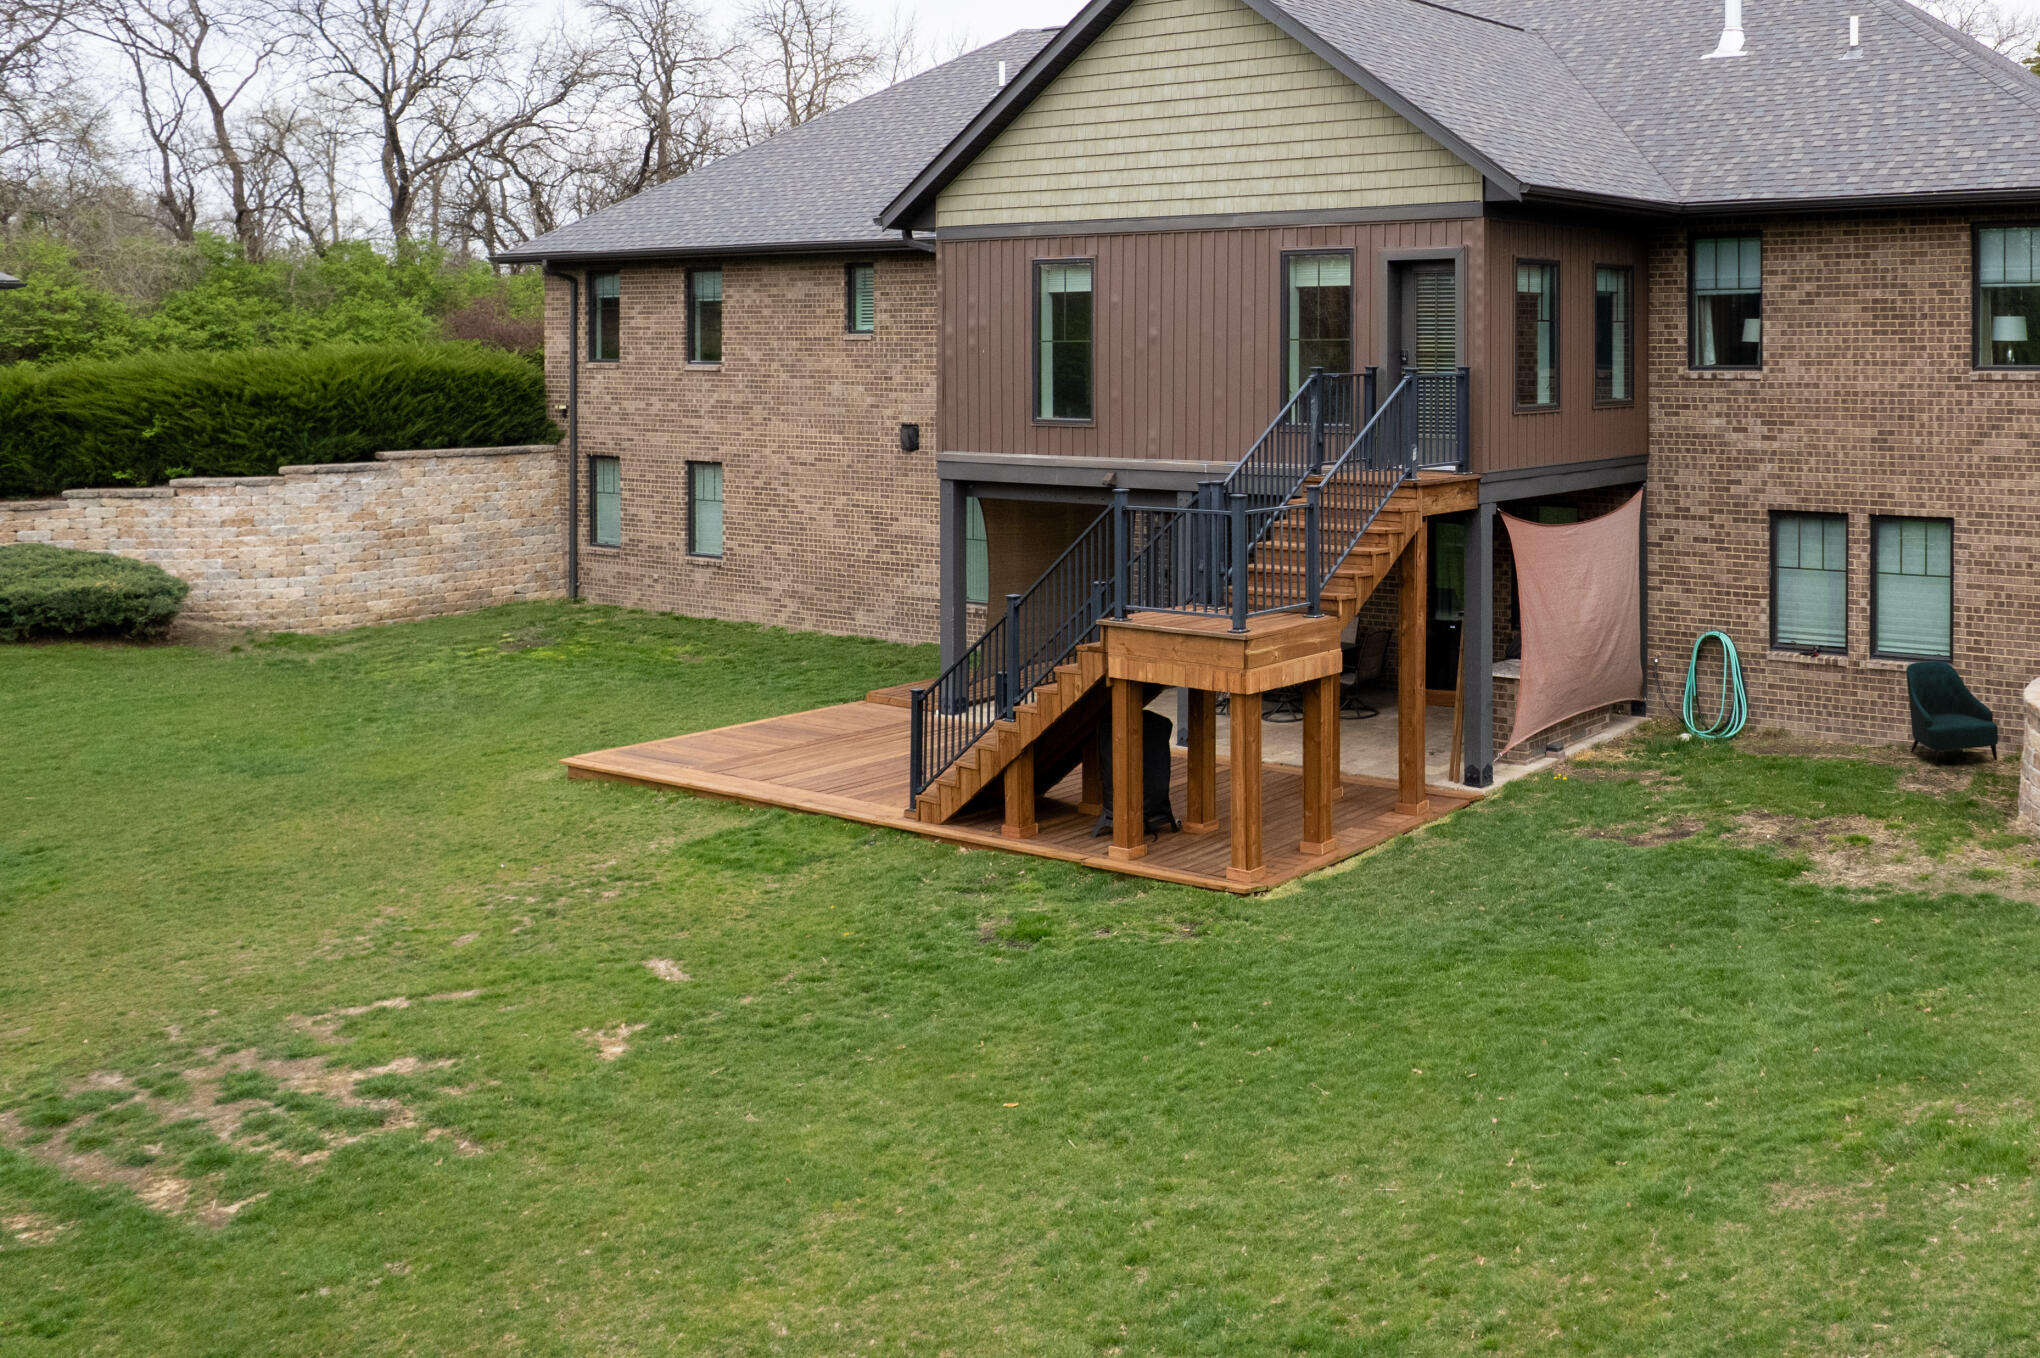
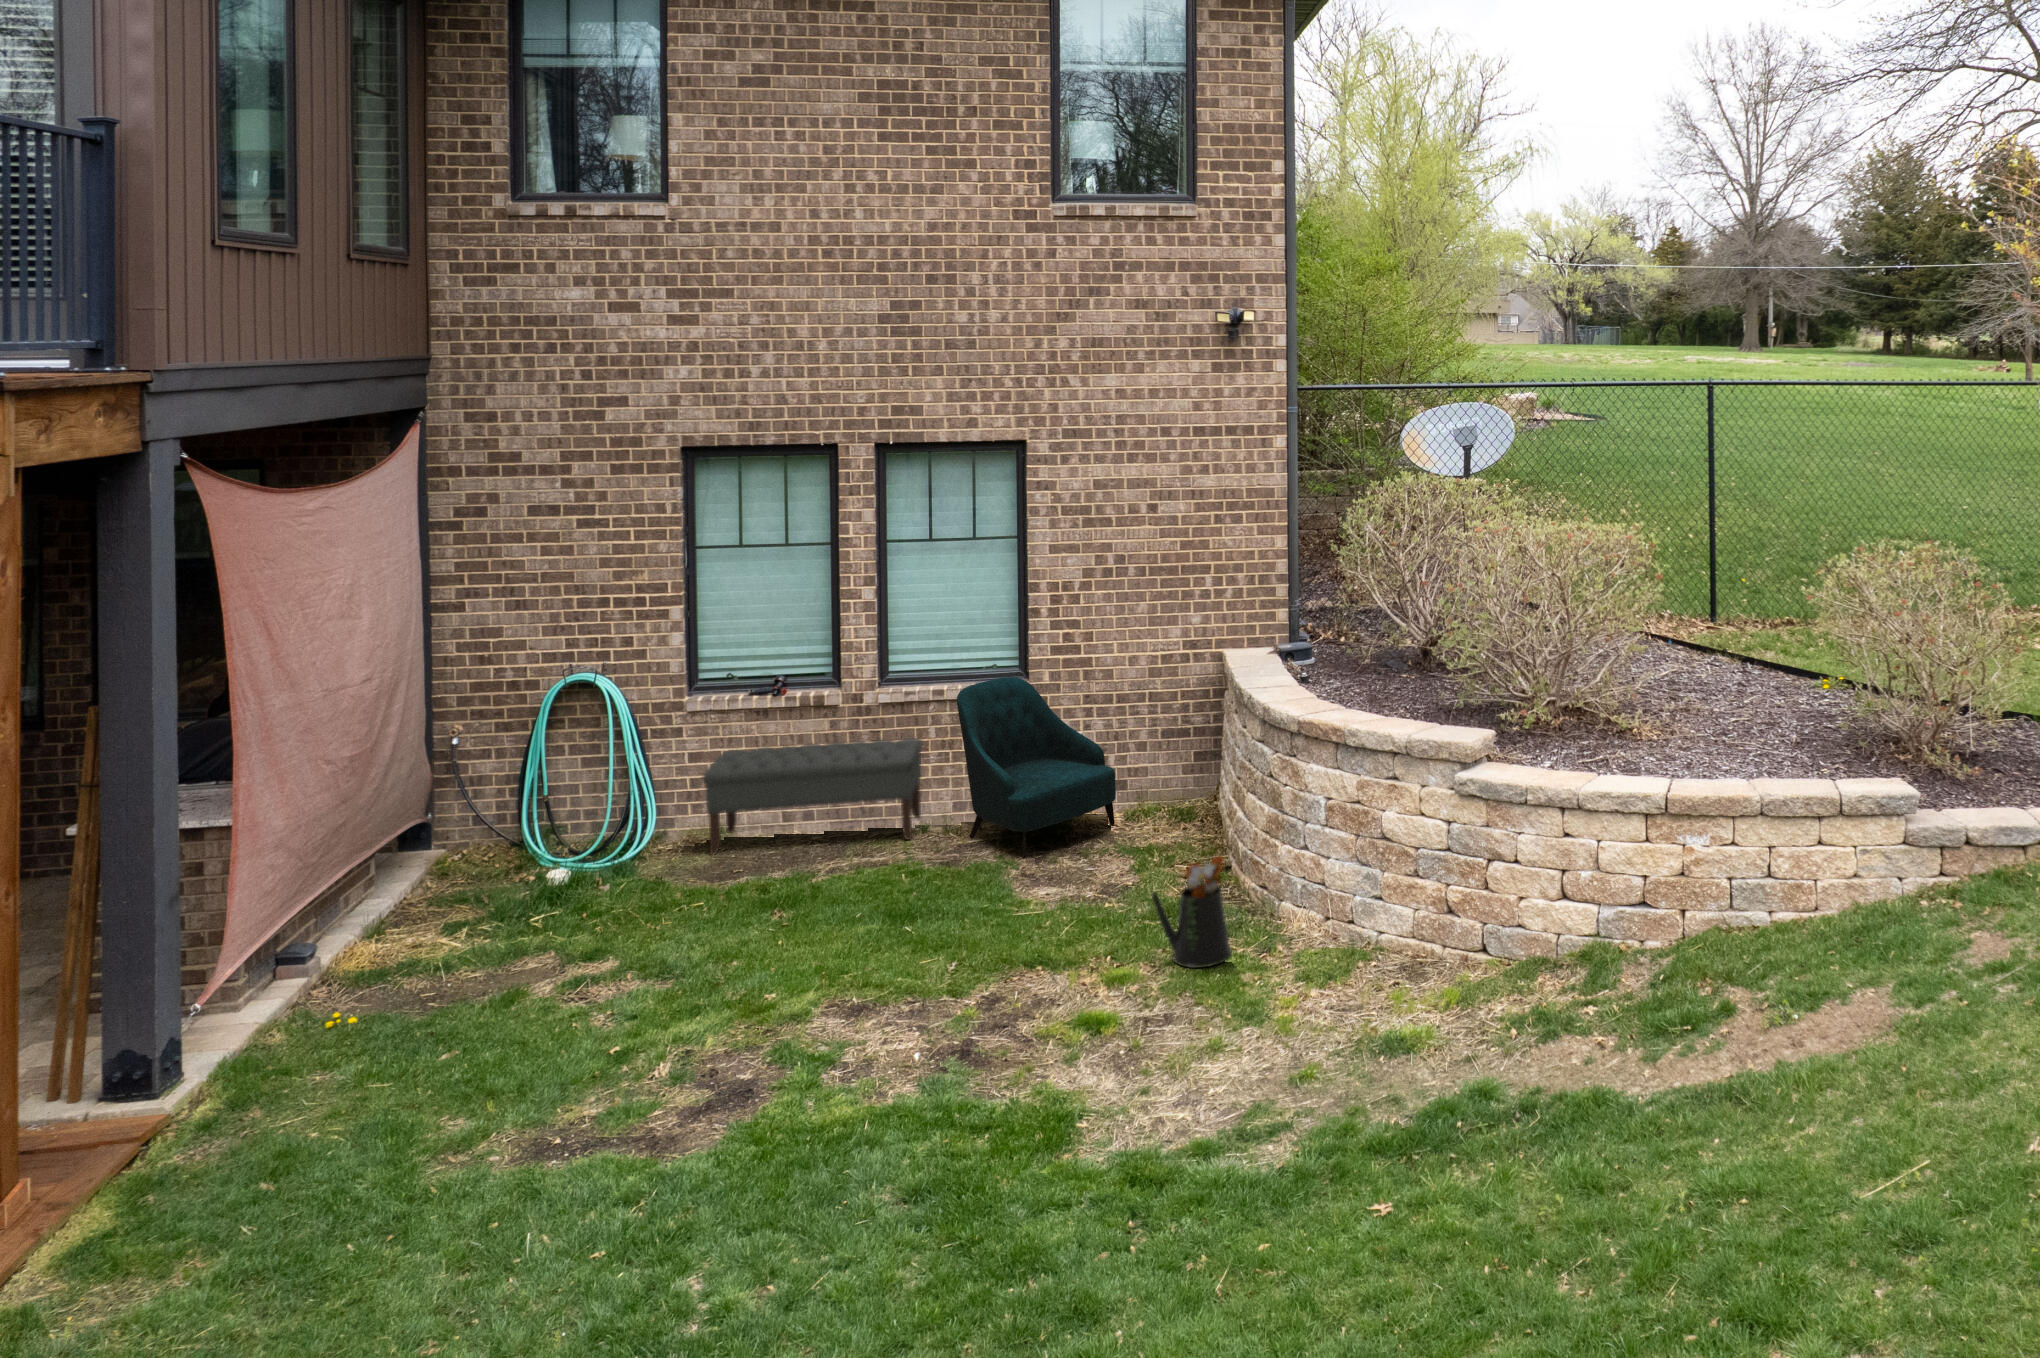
bench: none [1770,683,1890,748] -> present [703,738,922,854]
watering can: none [1977,761,2030,824] -> present [1152,856,1232,968]

